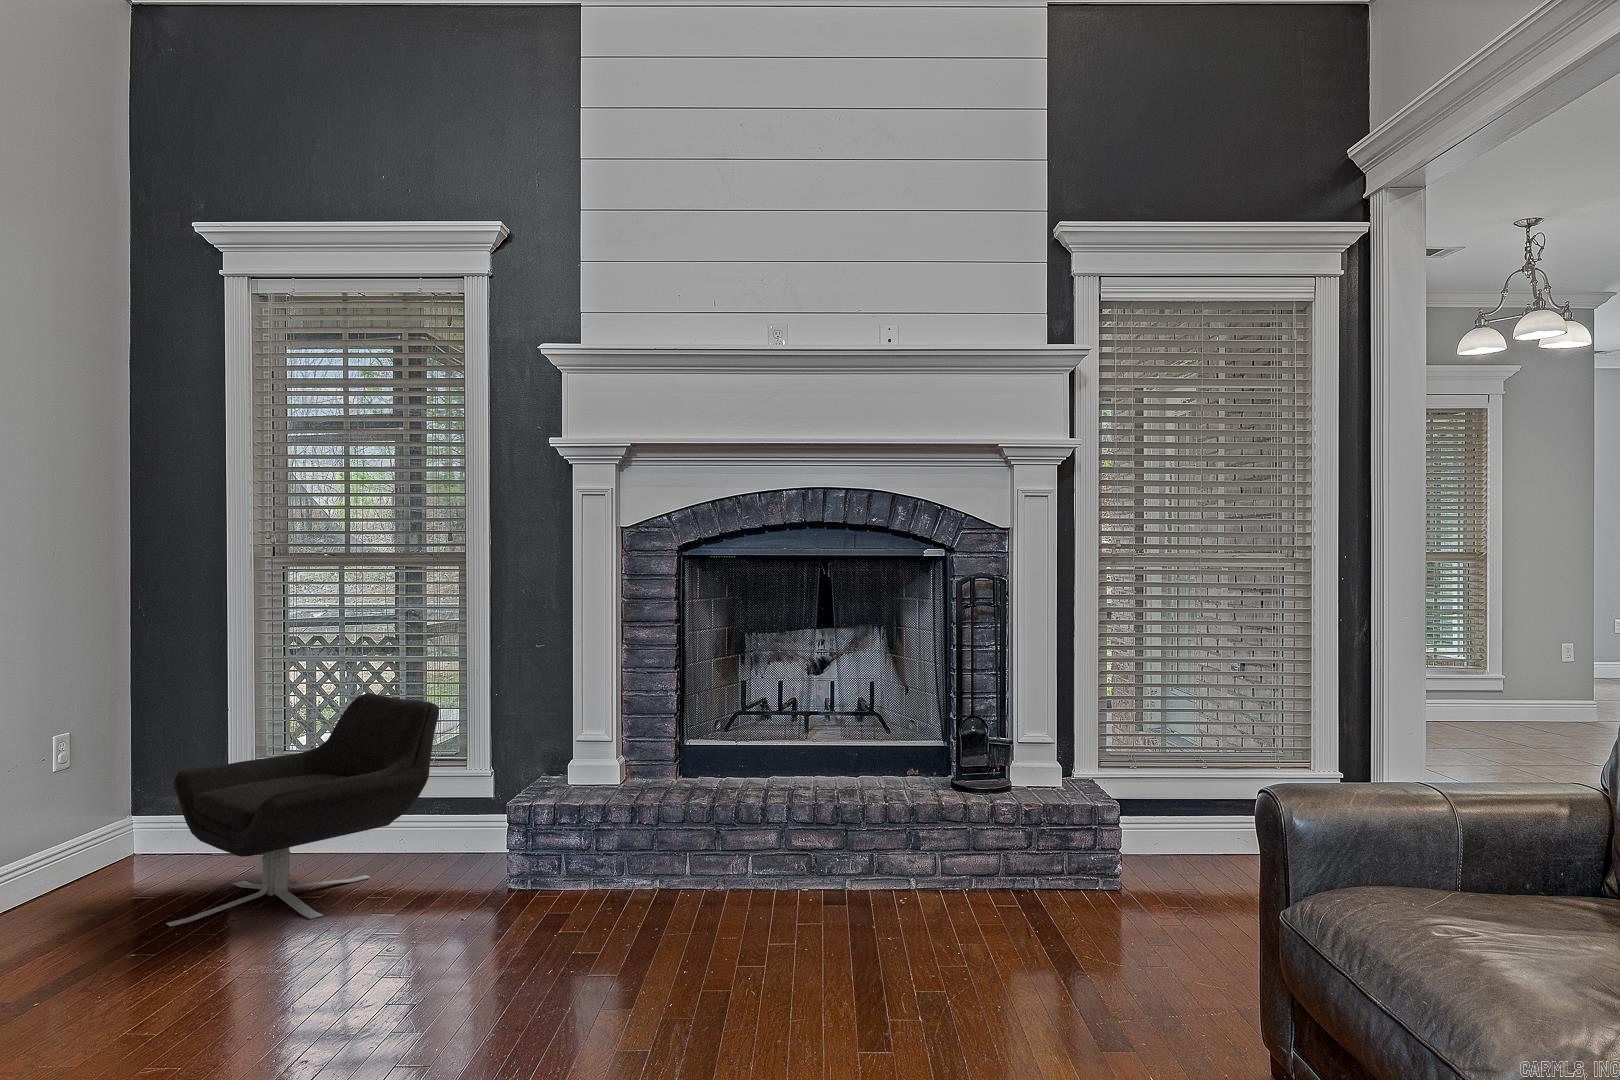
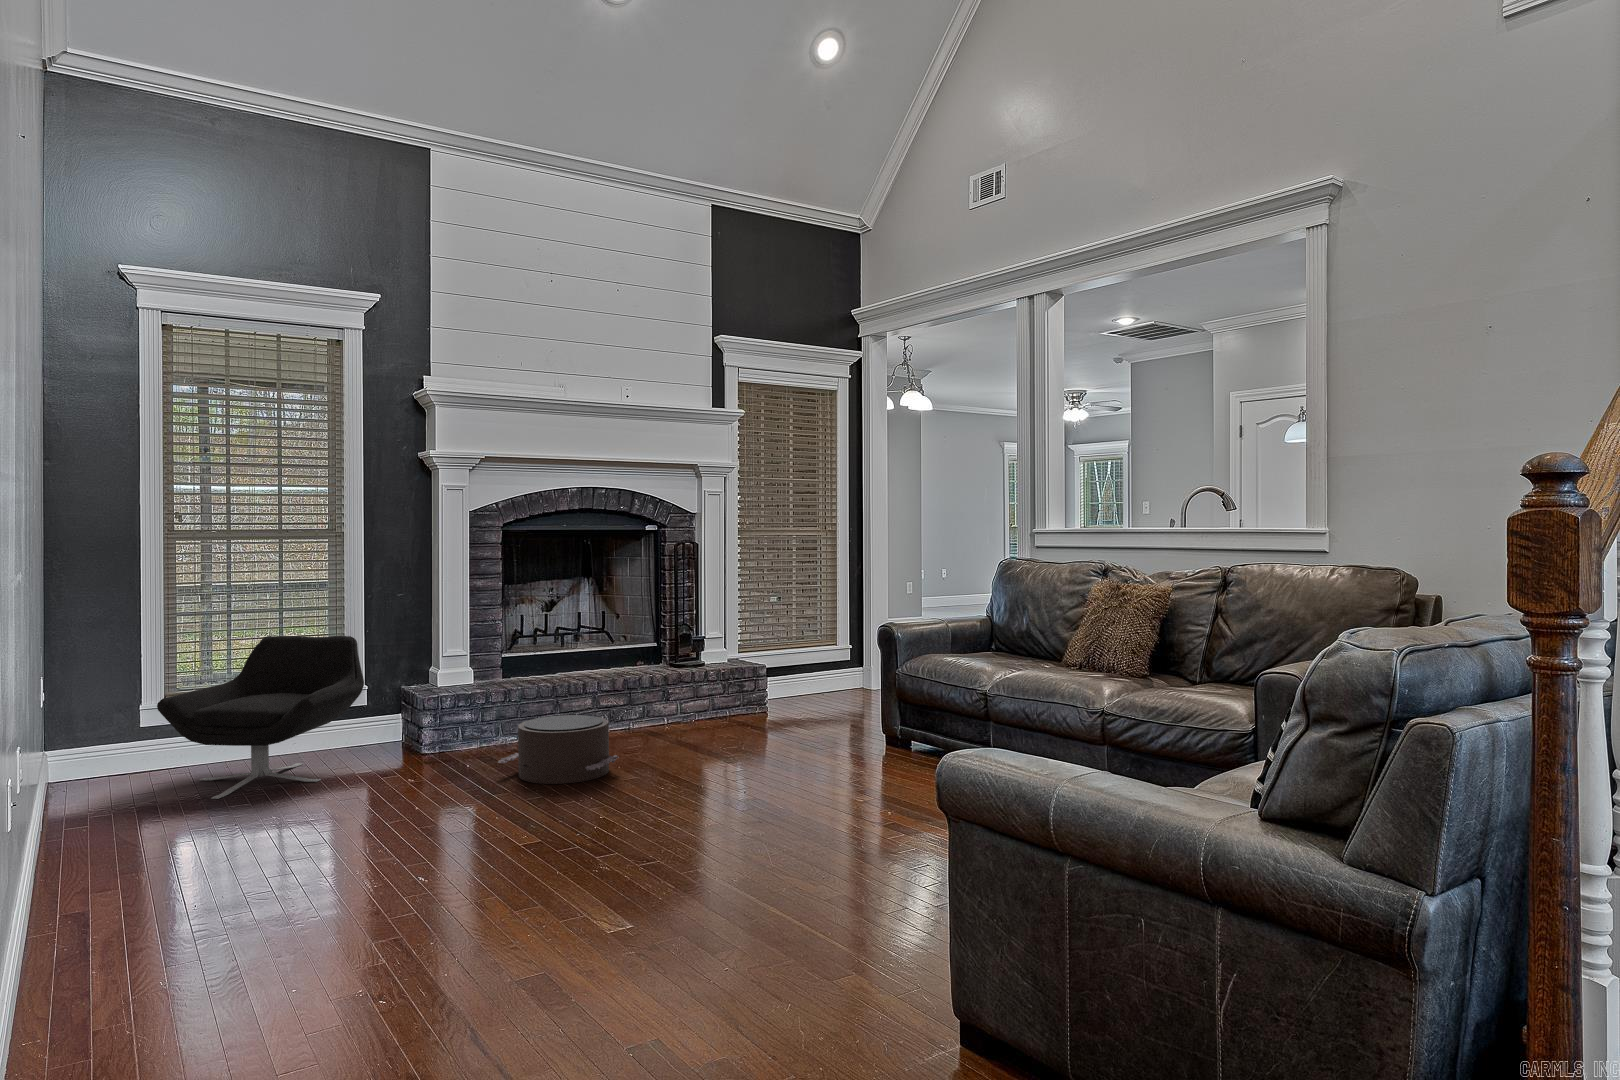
pouf: none [494,872,673,1019] -> present [498,715,619,784]

